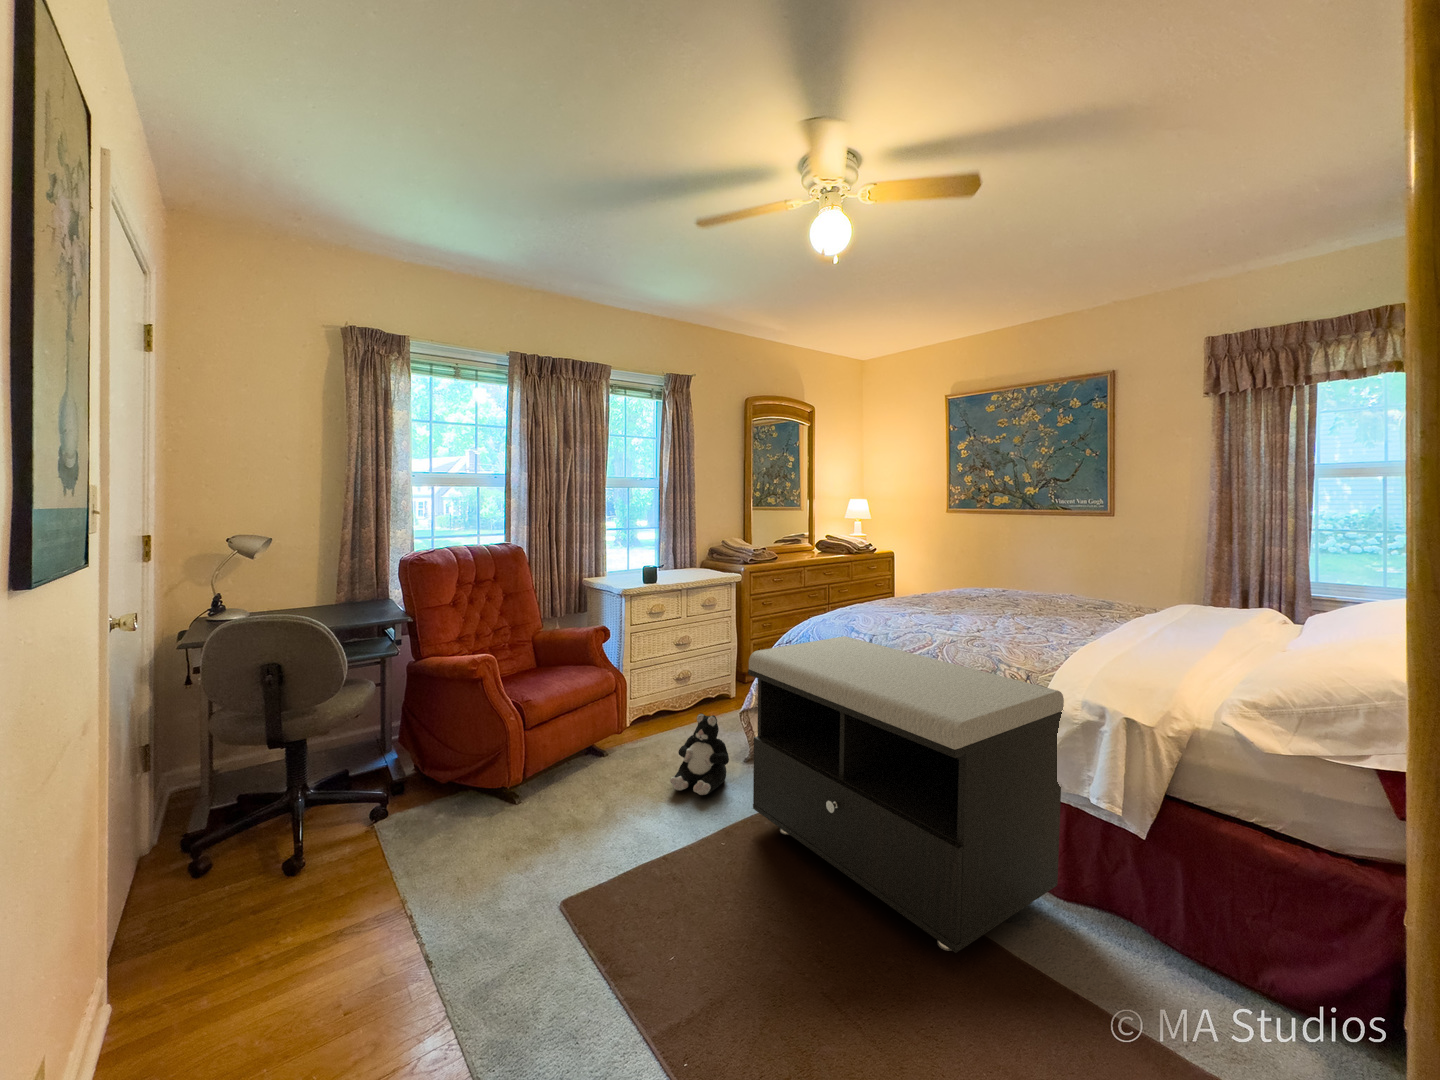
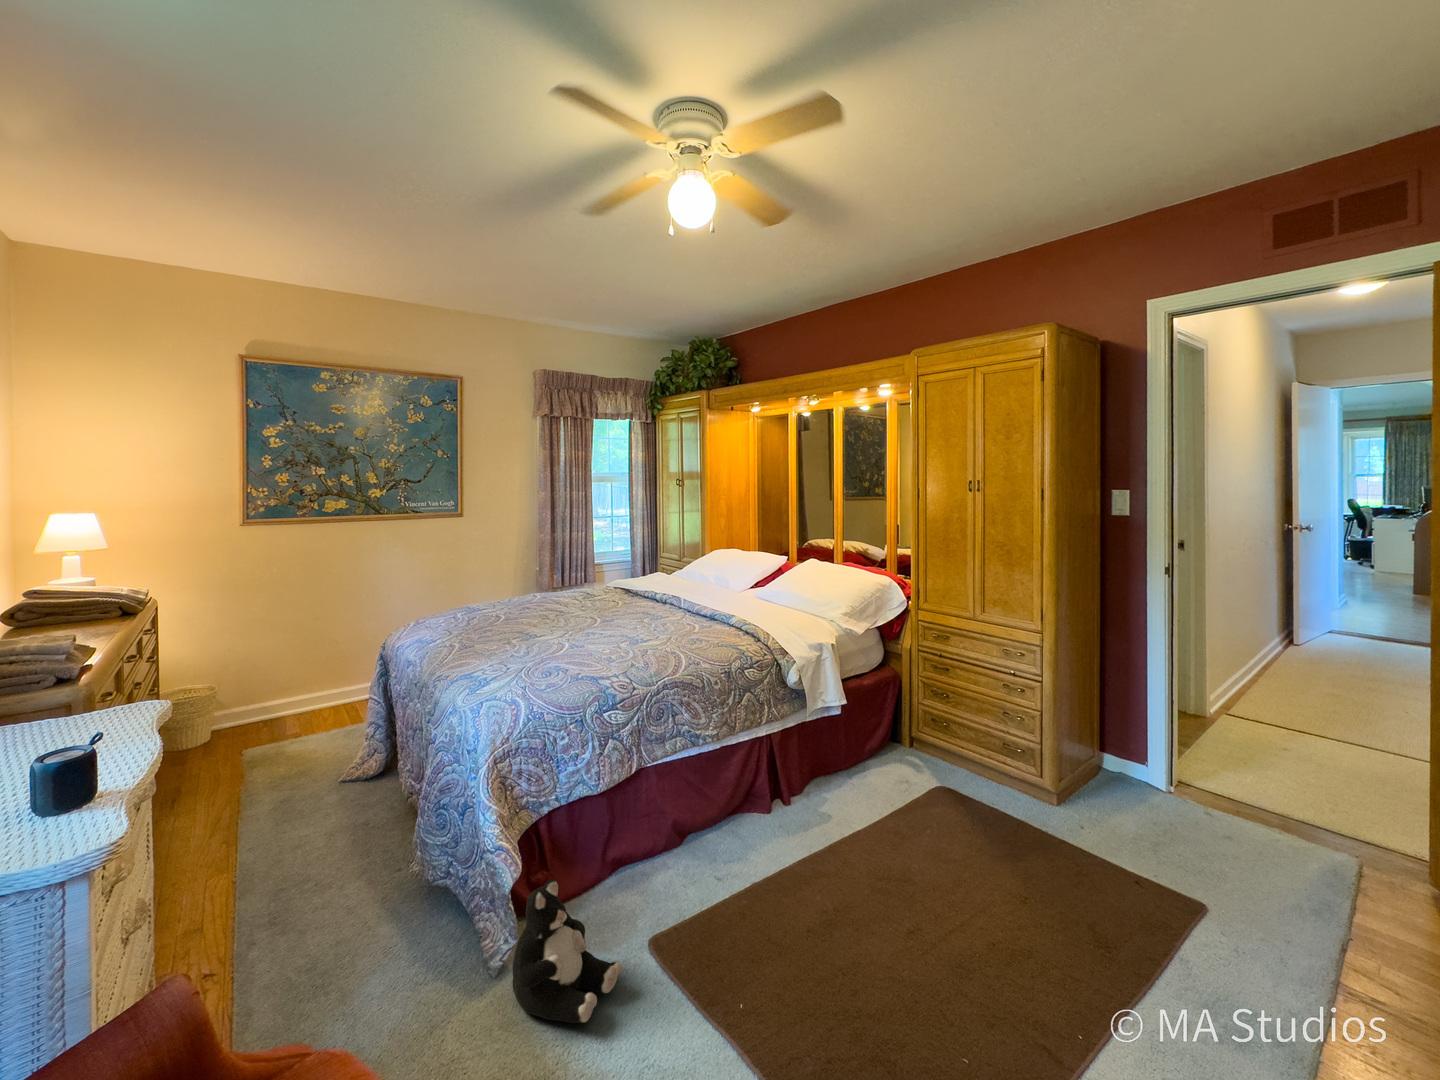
storage bench: present [748,636,1064,953] -> none [615,651,895,923]

